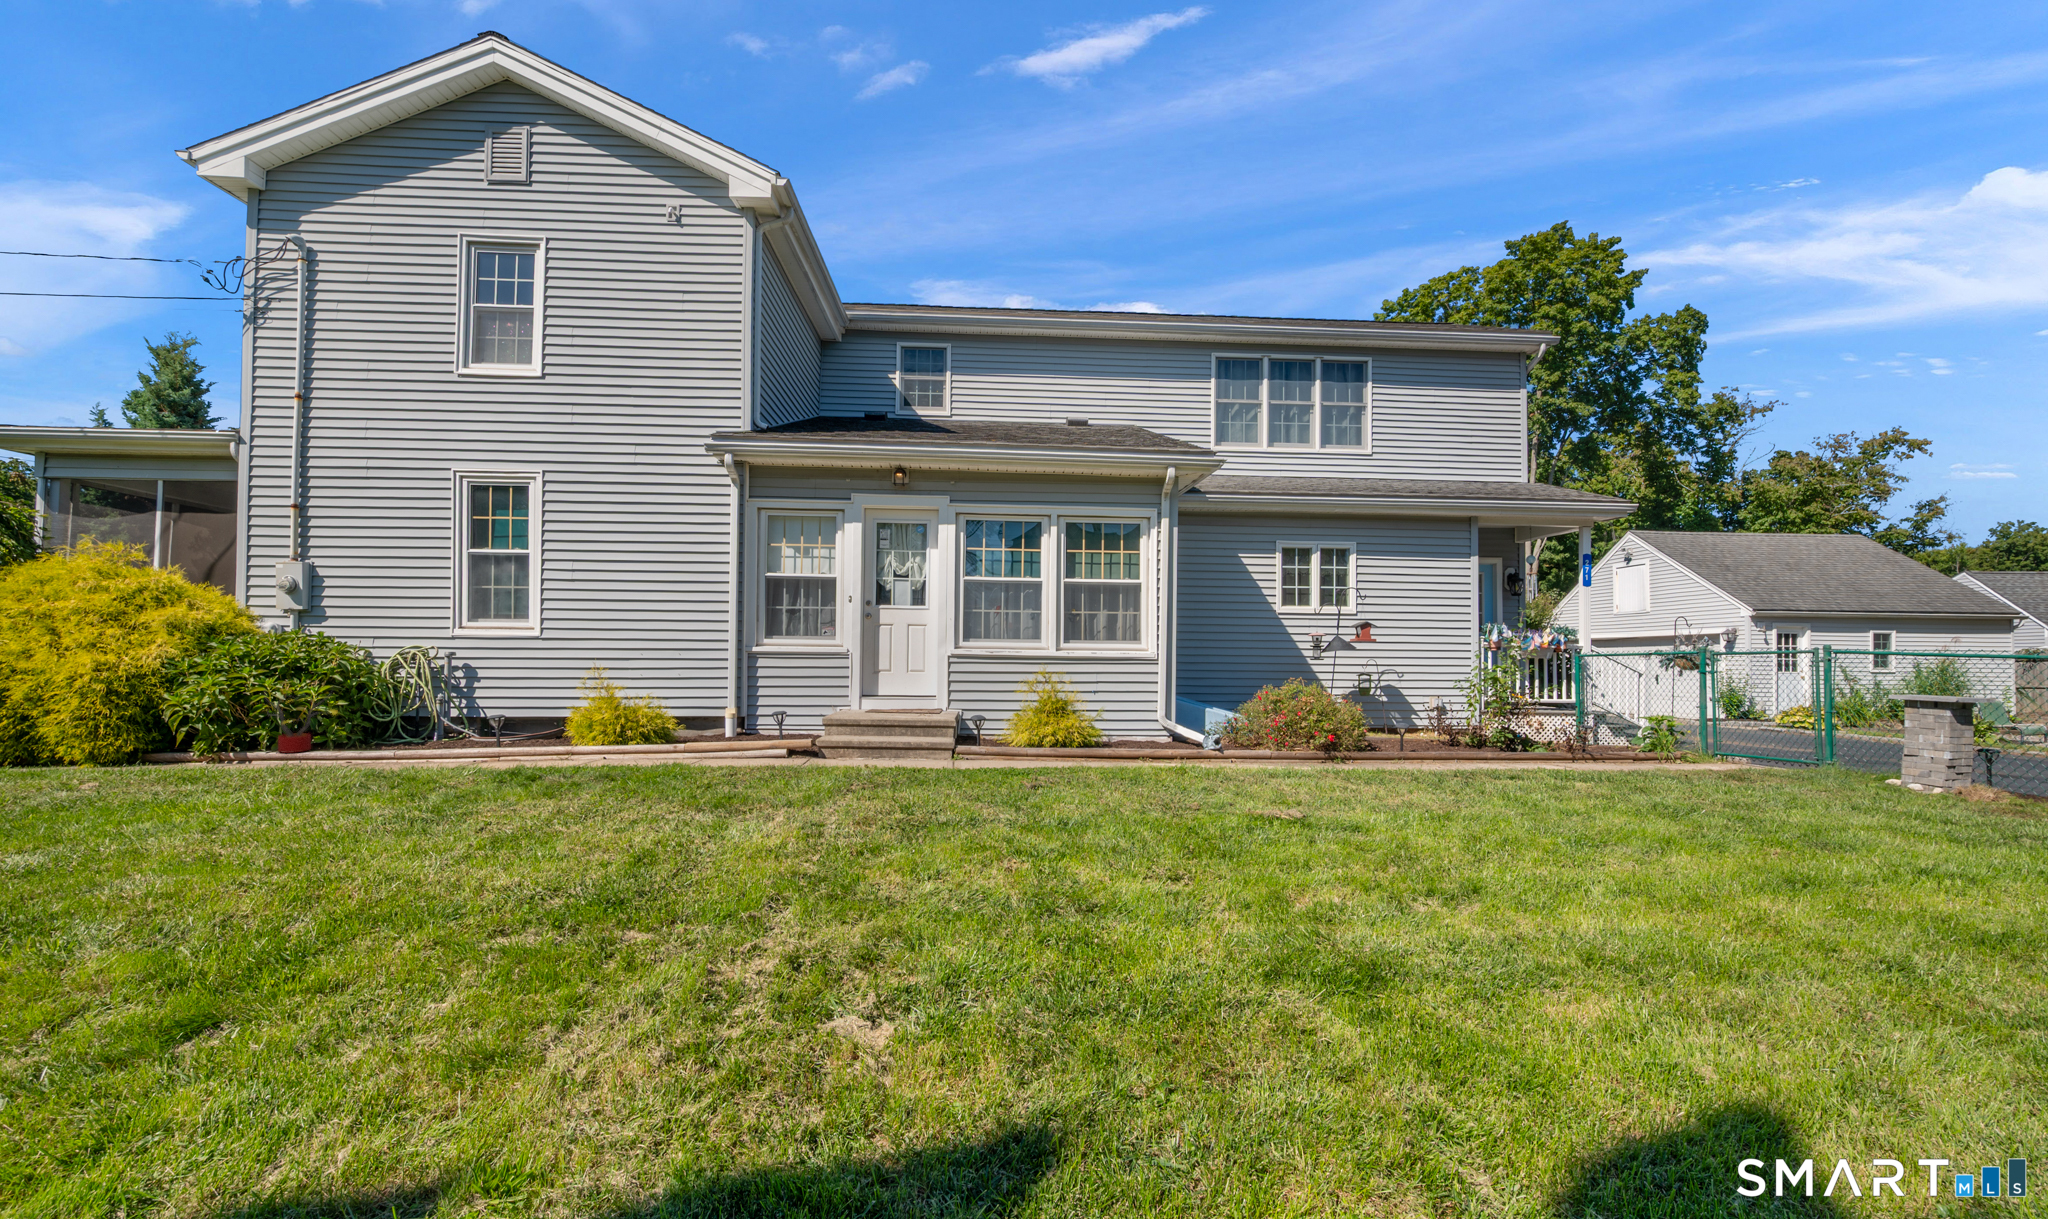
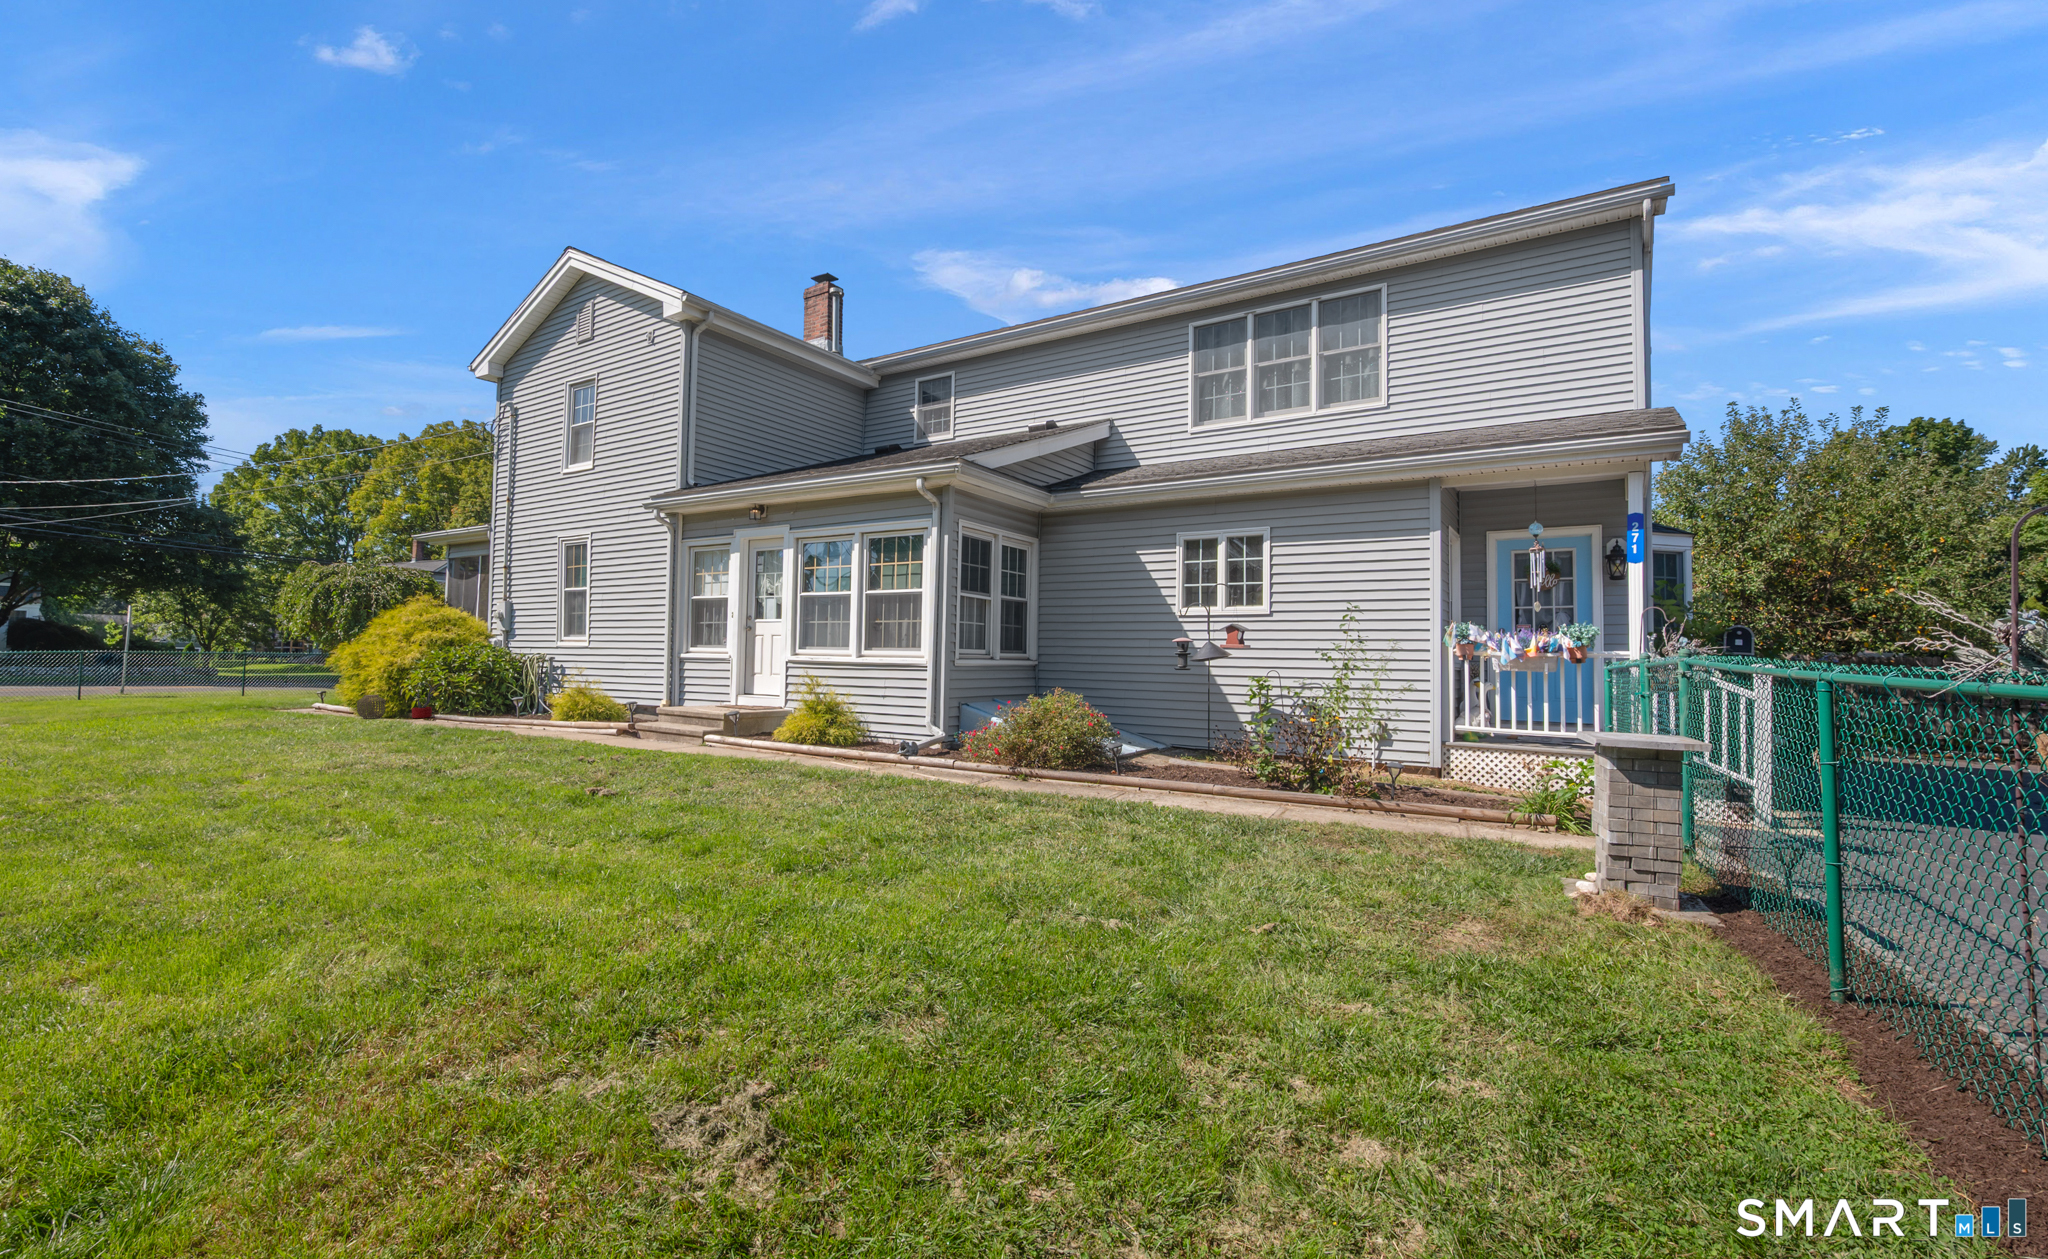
woven basket: none [164,718,215,760] -> present [357,695,386,719]

